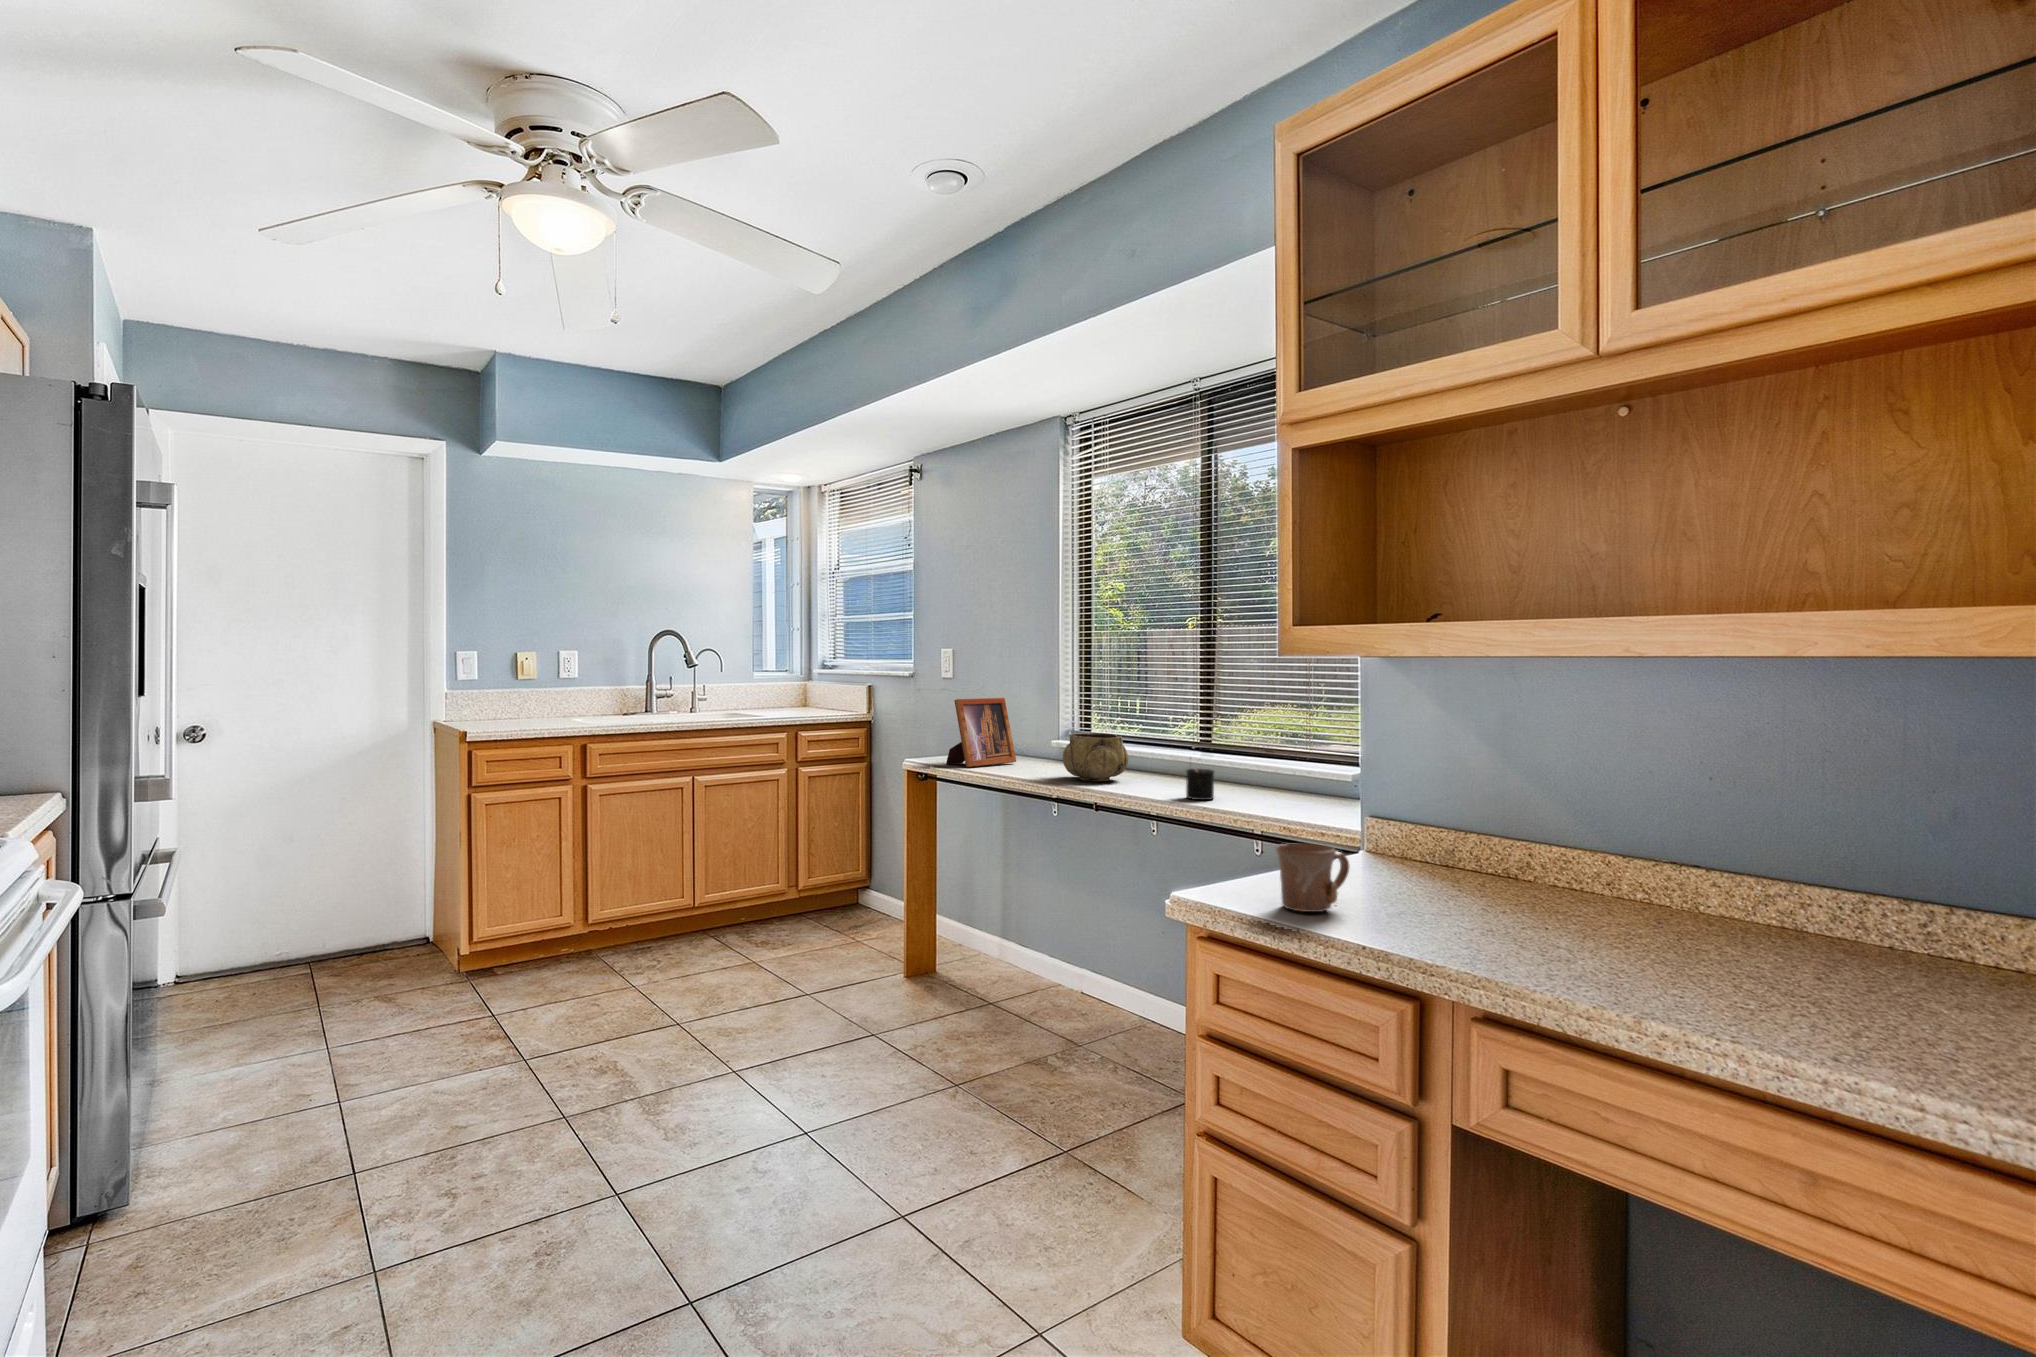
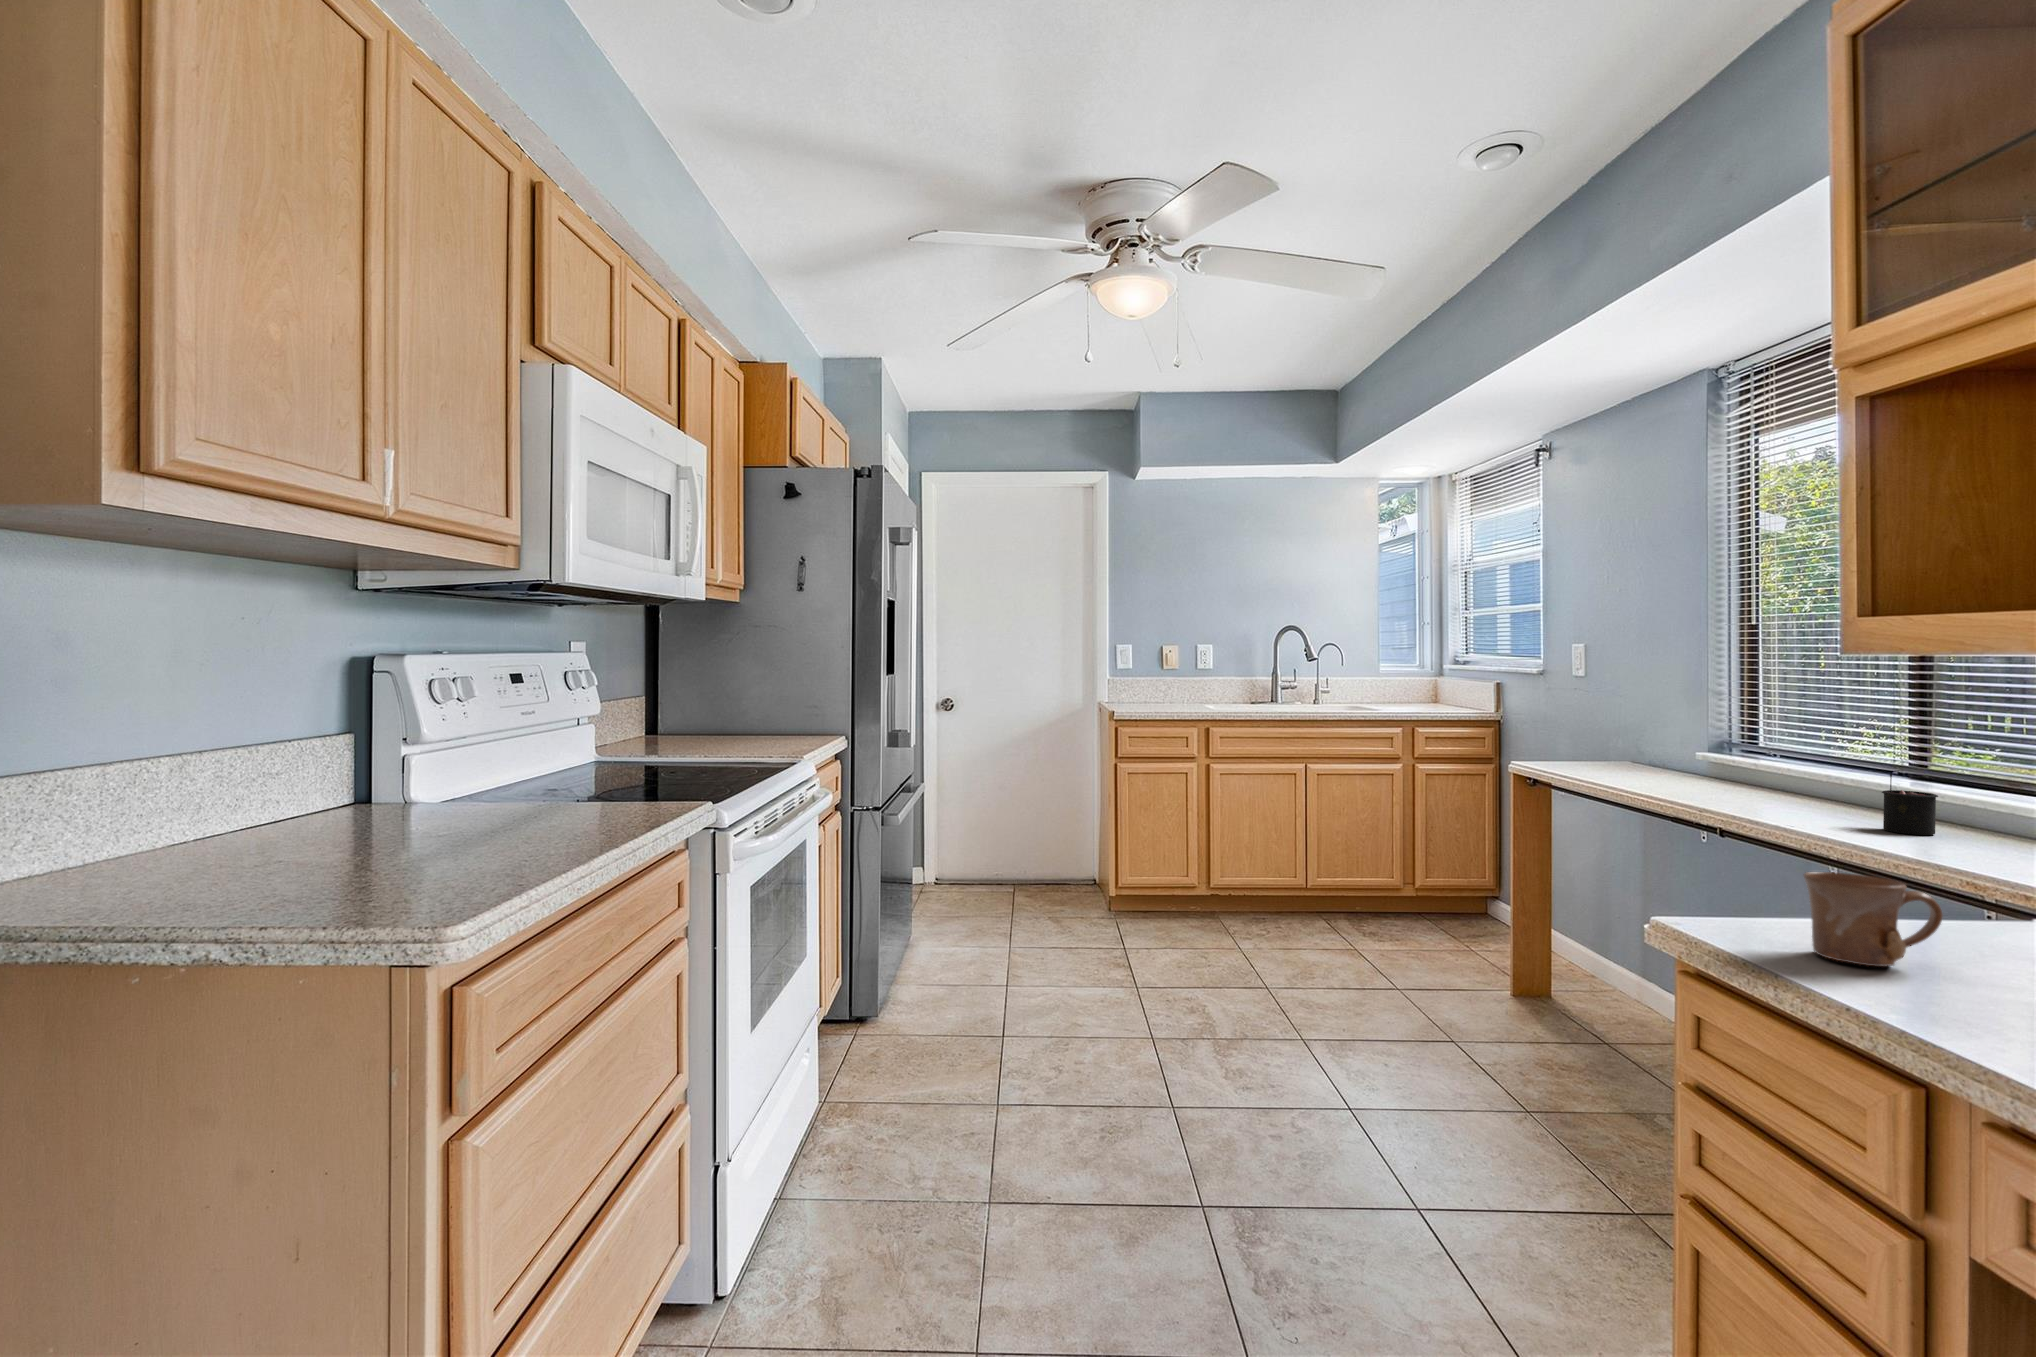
picture frame: present [946,698,1016,767] -> none [1561,693,1661,771]
decorative bowl: present [1063,733,1128,781] -> none [1705,738,1813,799]

